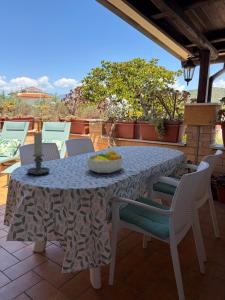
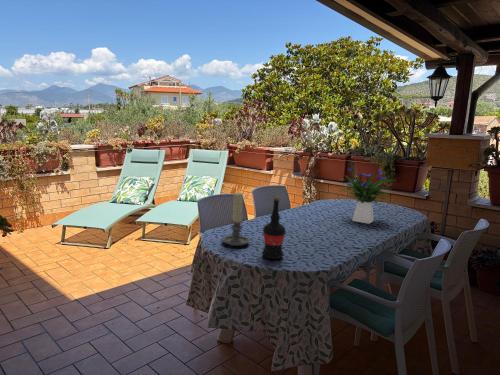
flower arrangement: none [122,115,162,158] -> present [343,163,395,224]
wine bottle: none [56,131,74,181] -> present [262,197,285,259]
fruit bowl: present [87,150,123,173] -> none [298,216,344,249]

